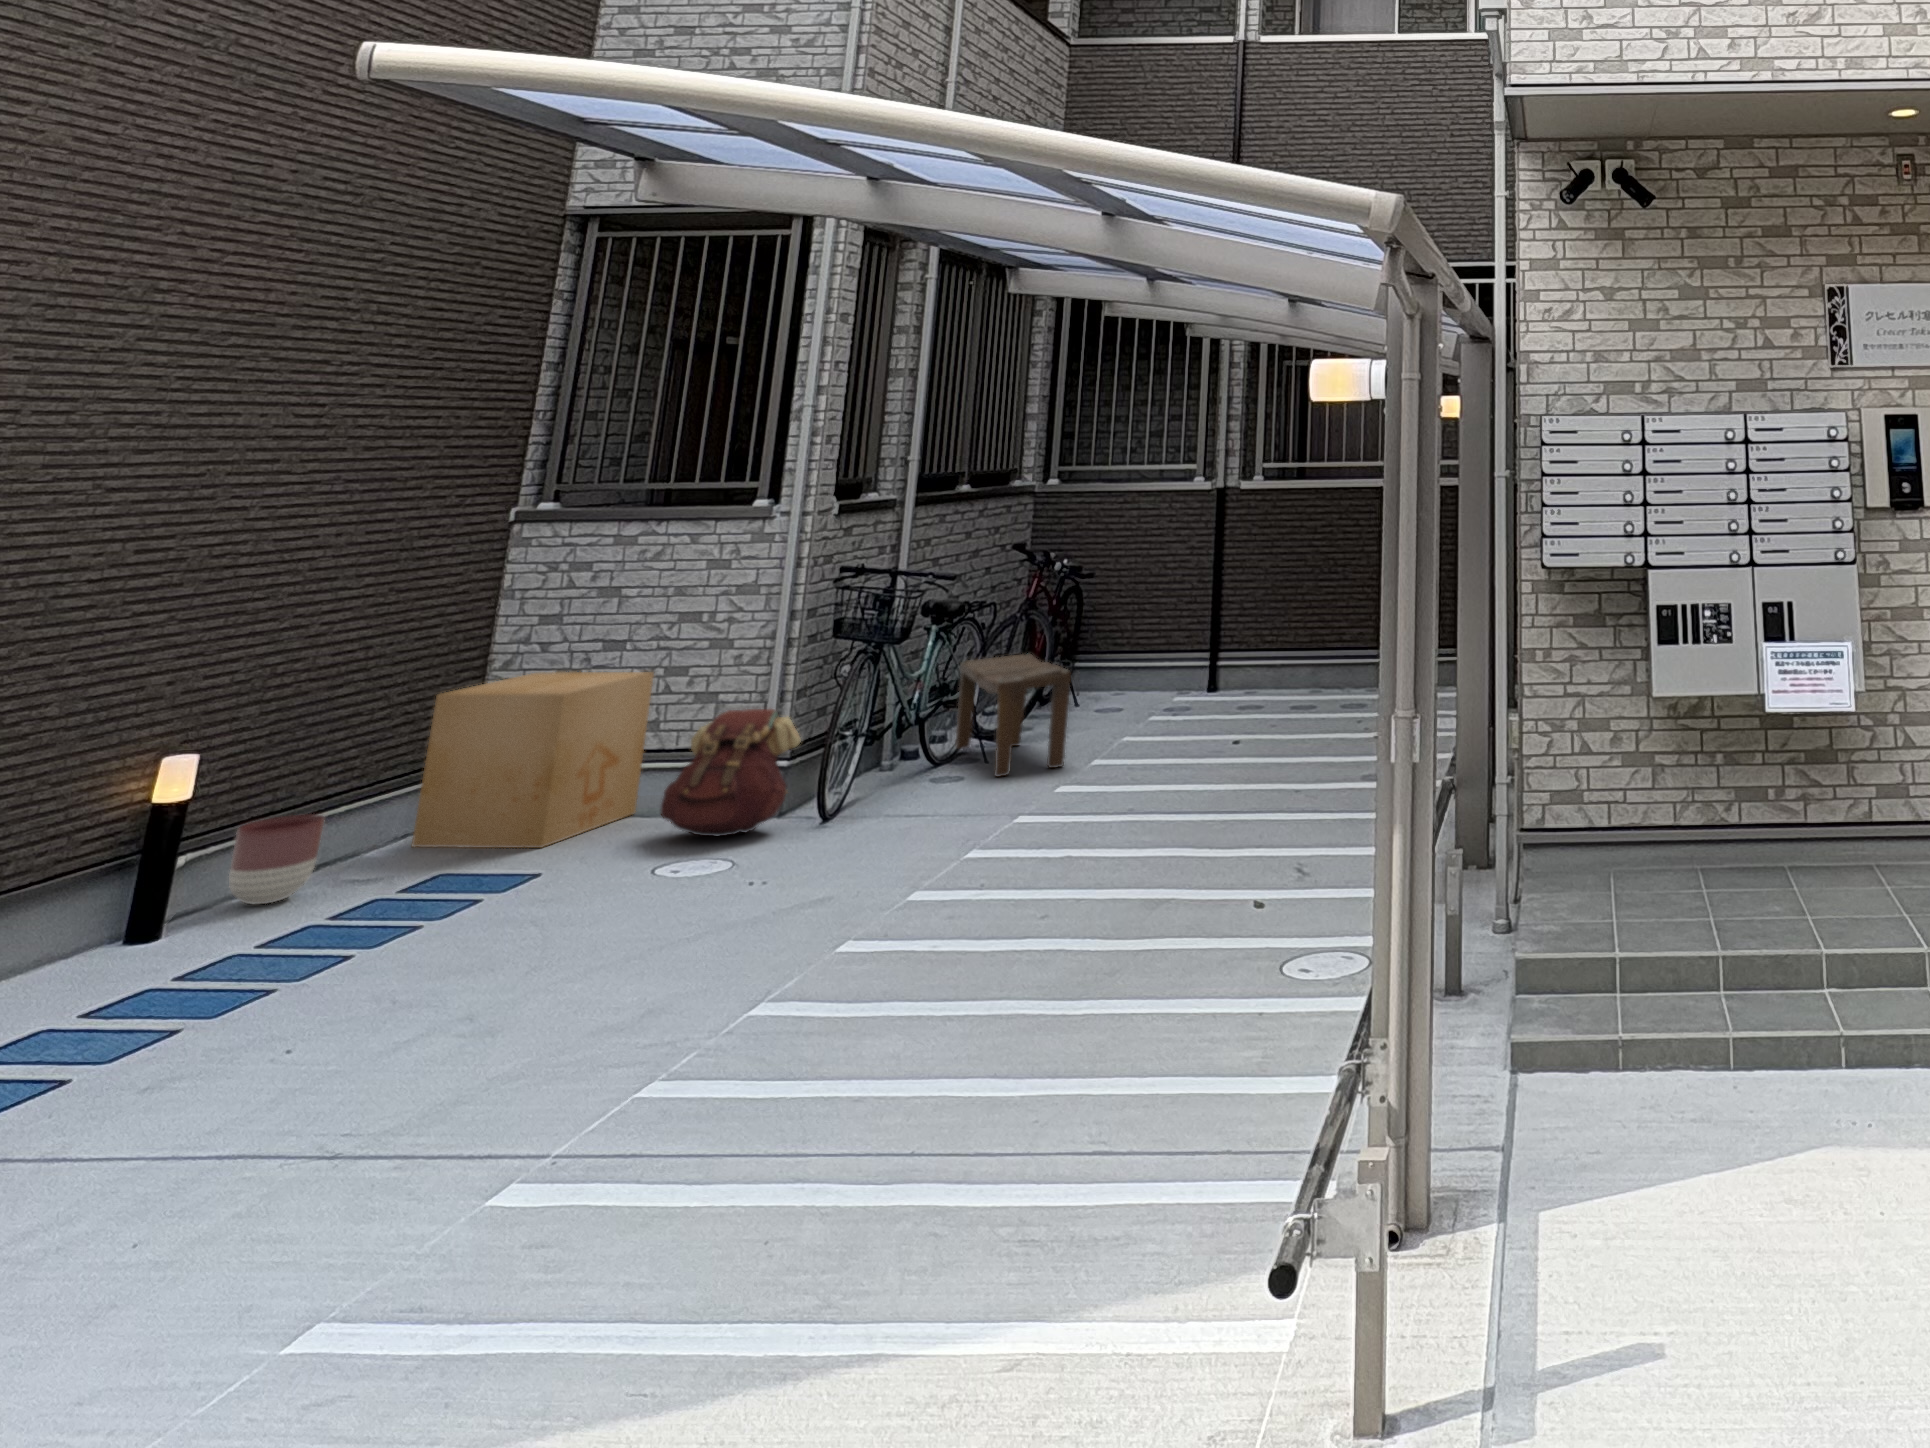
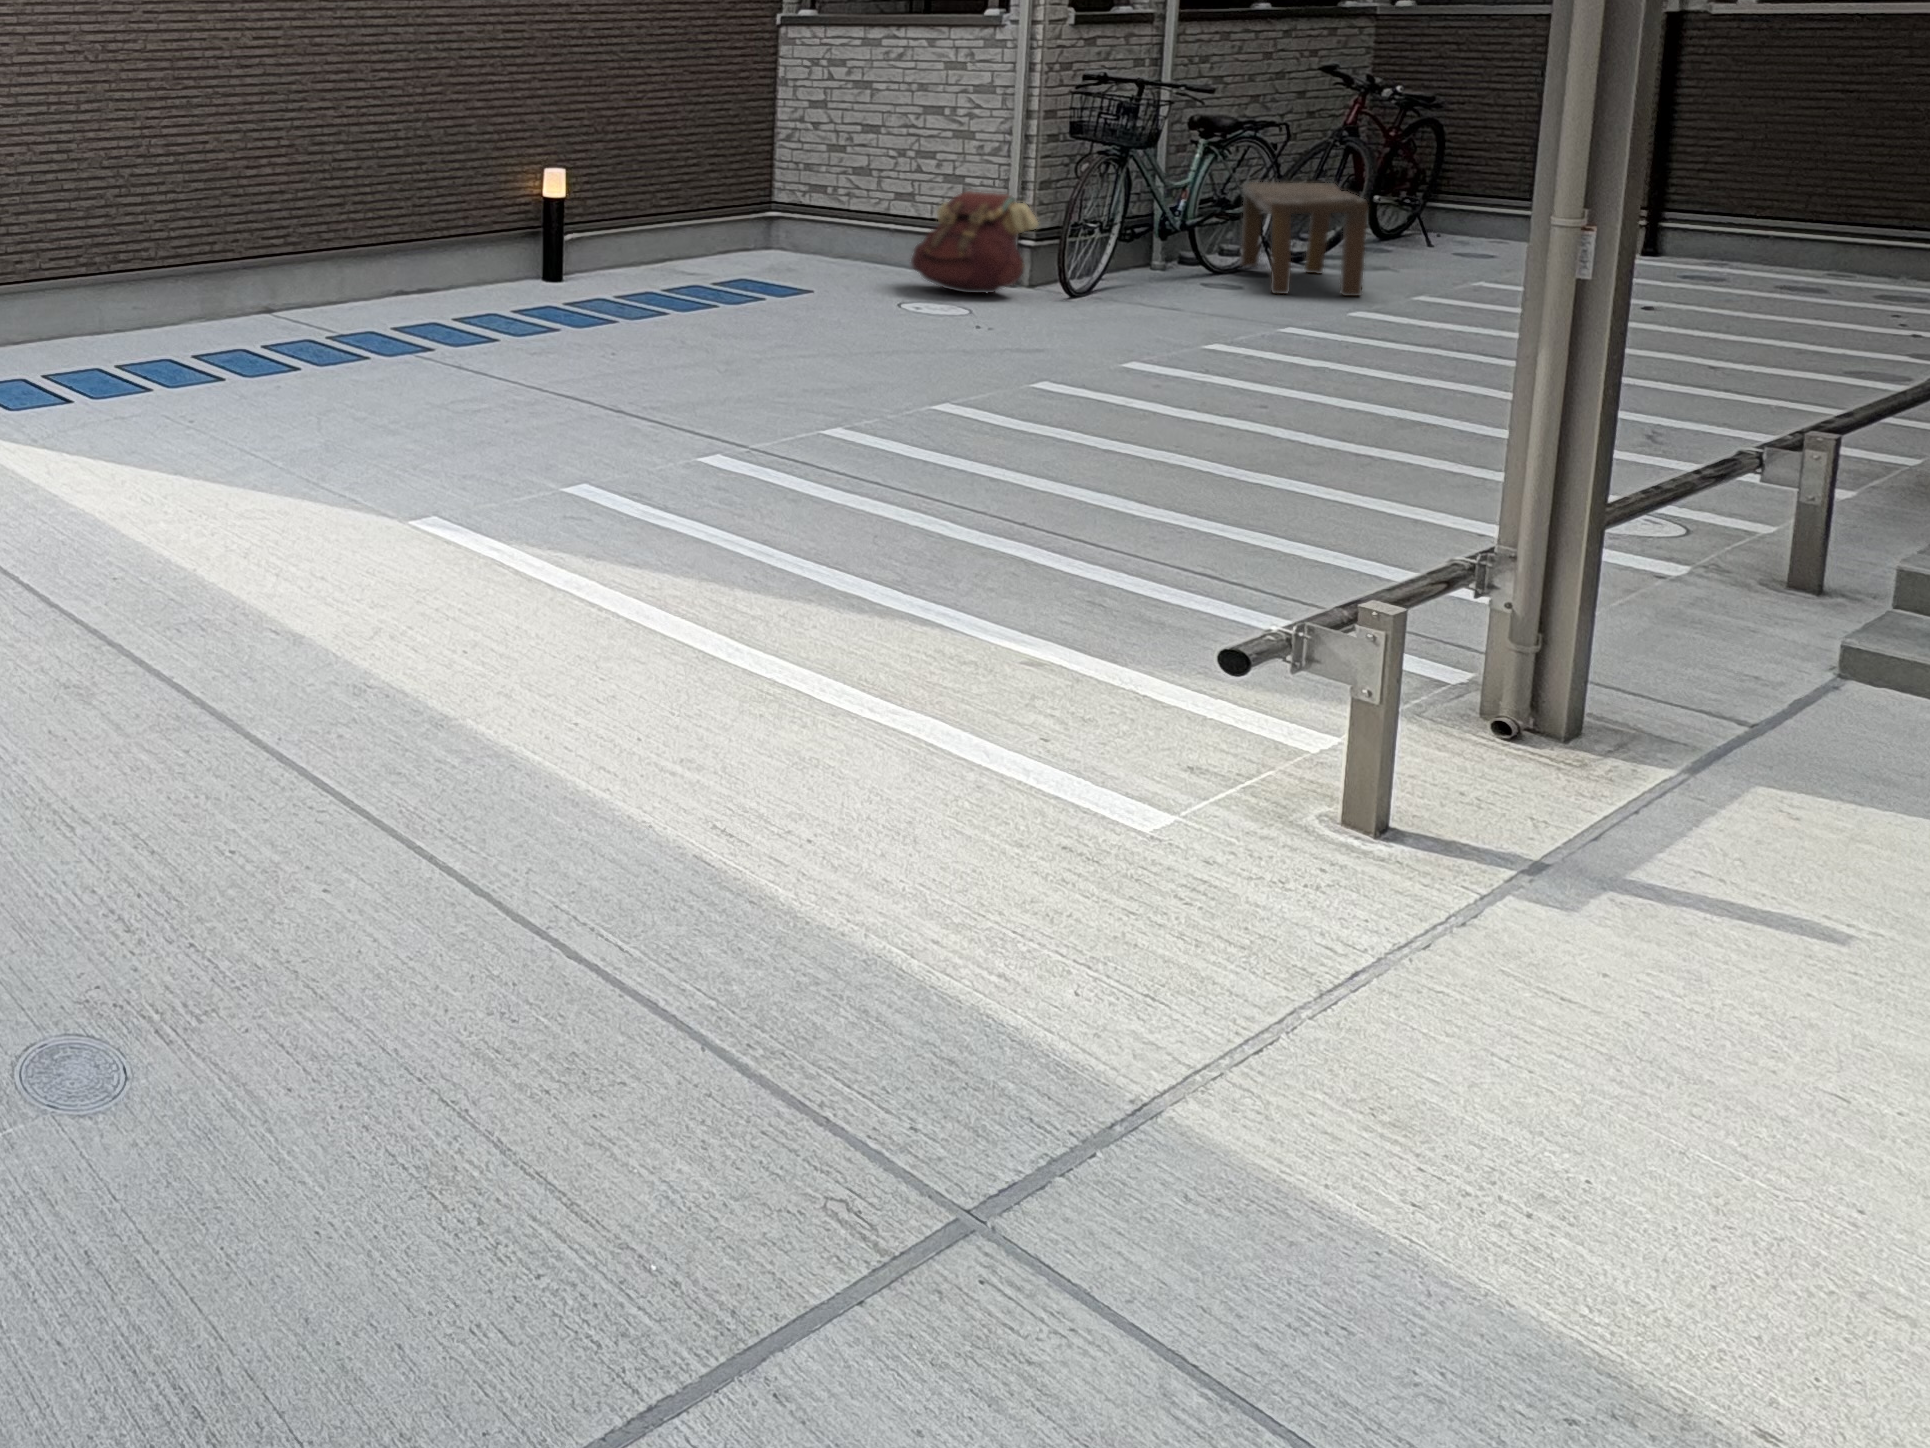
cardboard box: present [412,672,654,848] -> none [731,148,908,277]
planter: present [229,814,325,905] -> none [604,222,658,277]

